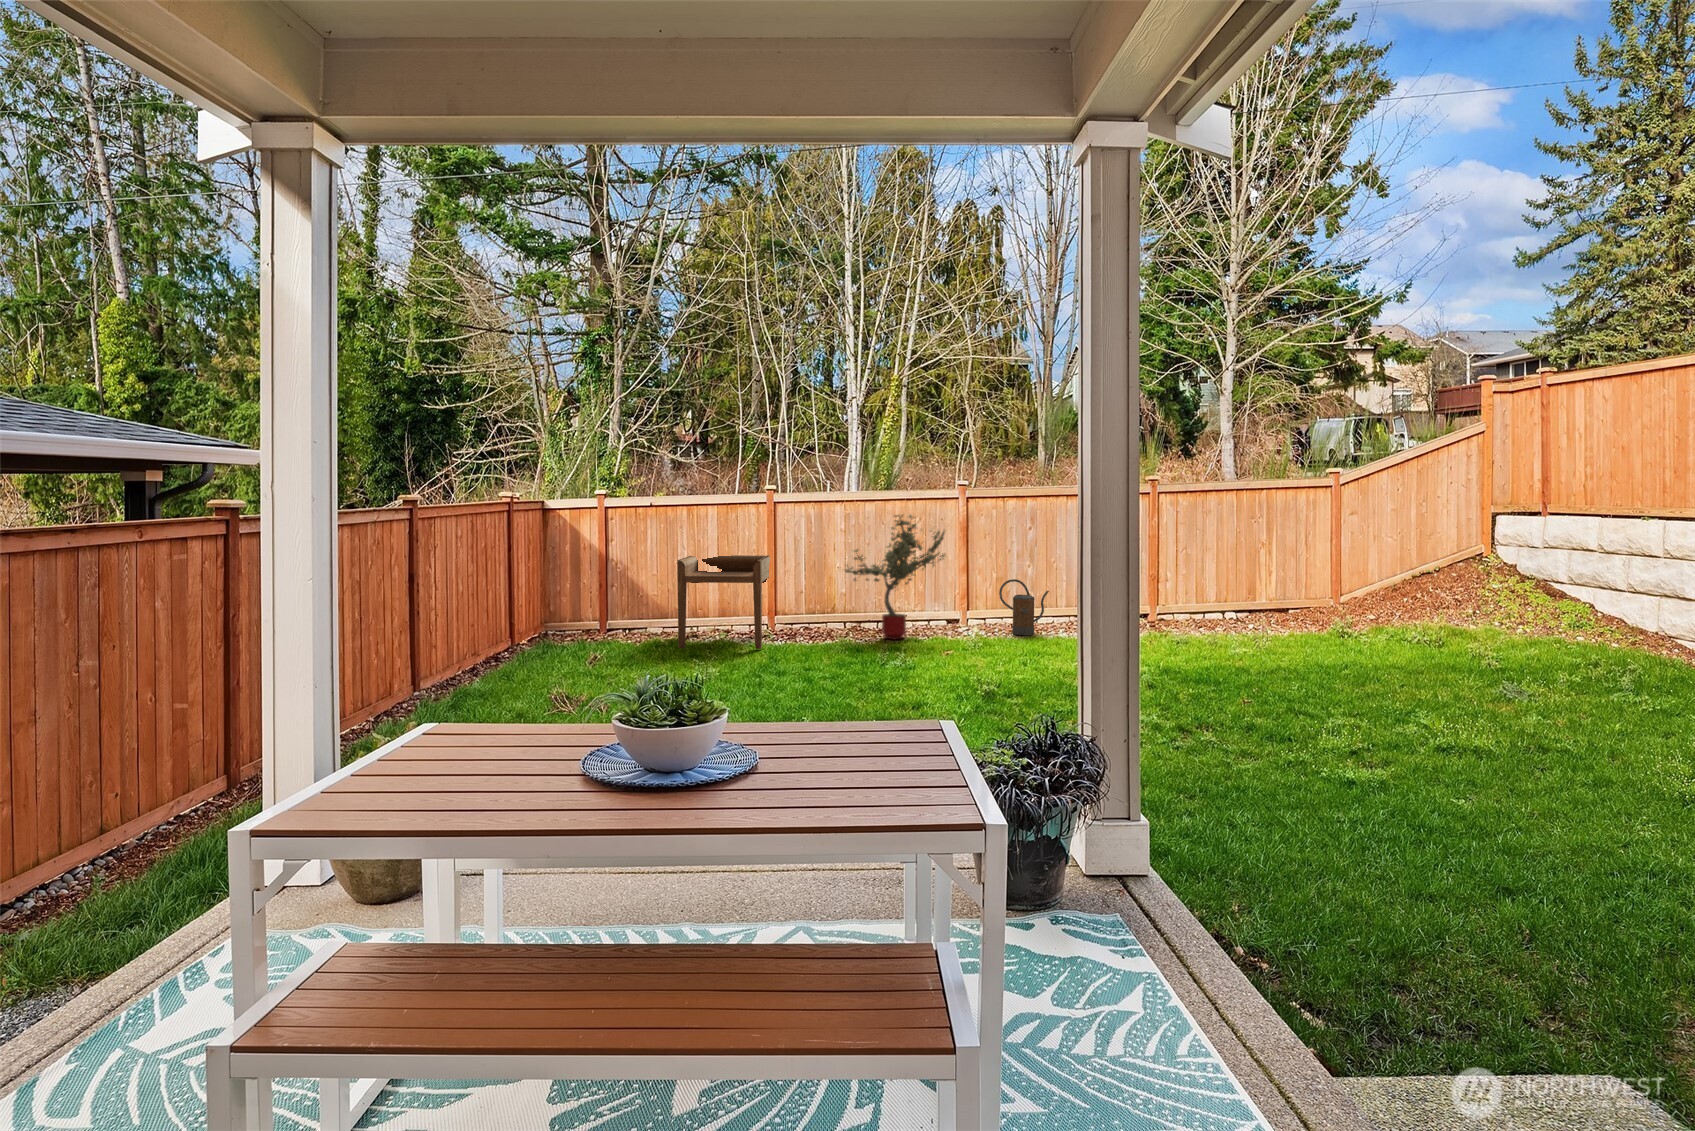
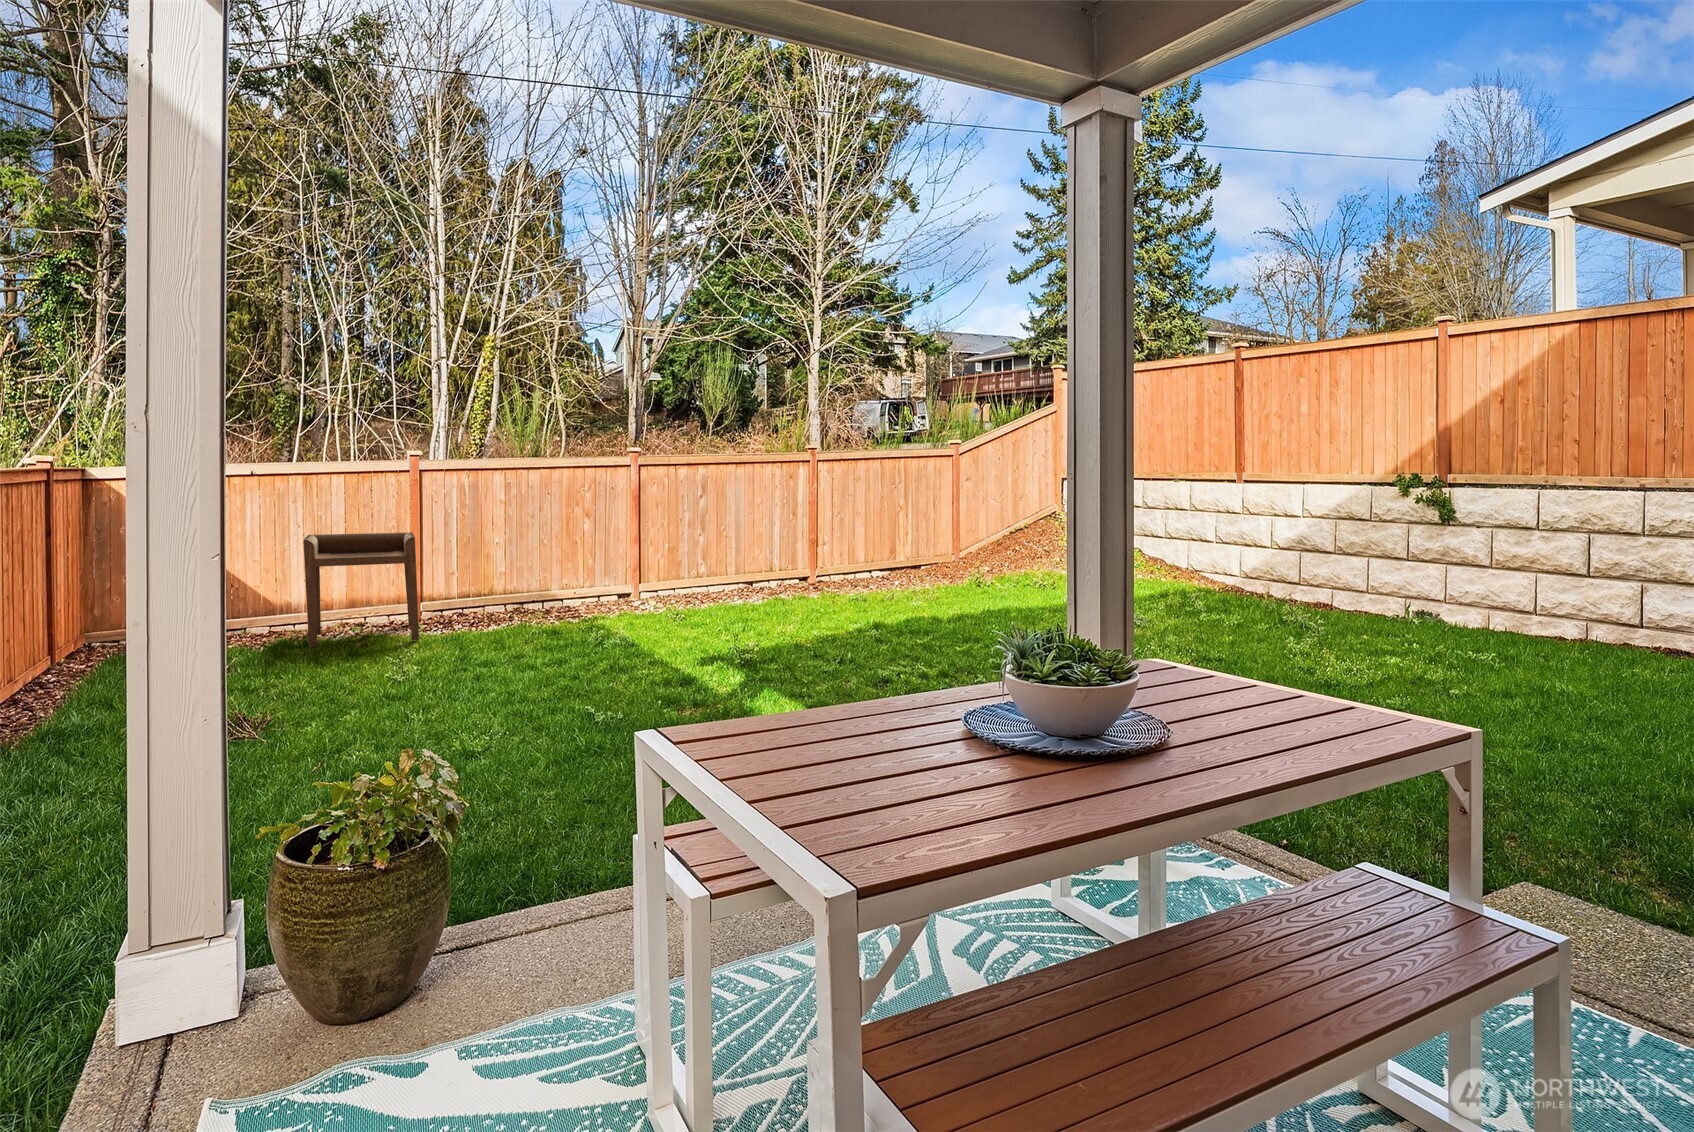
potted tree: present [844,515,945,639] -> none [507,481,623,618]
watering can: present [999,579,1049,635] -> none [676,548,725,605]

